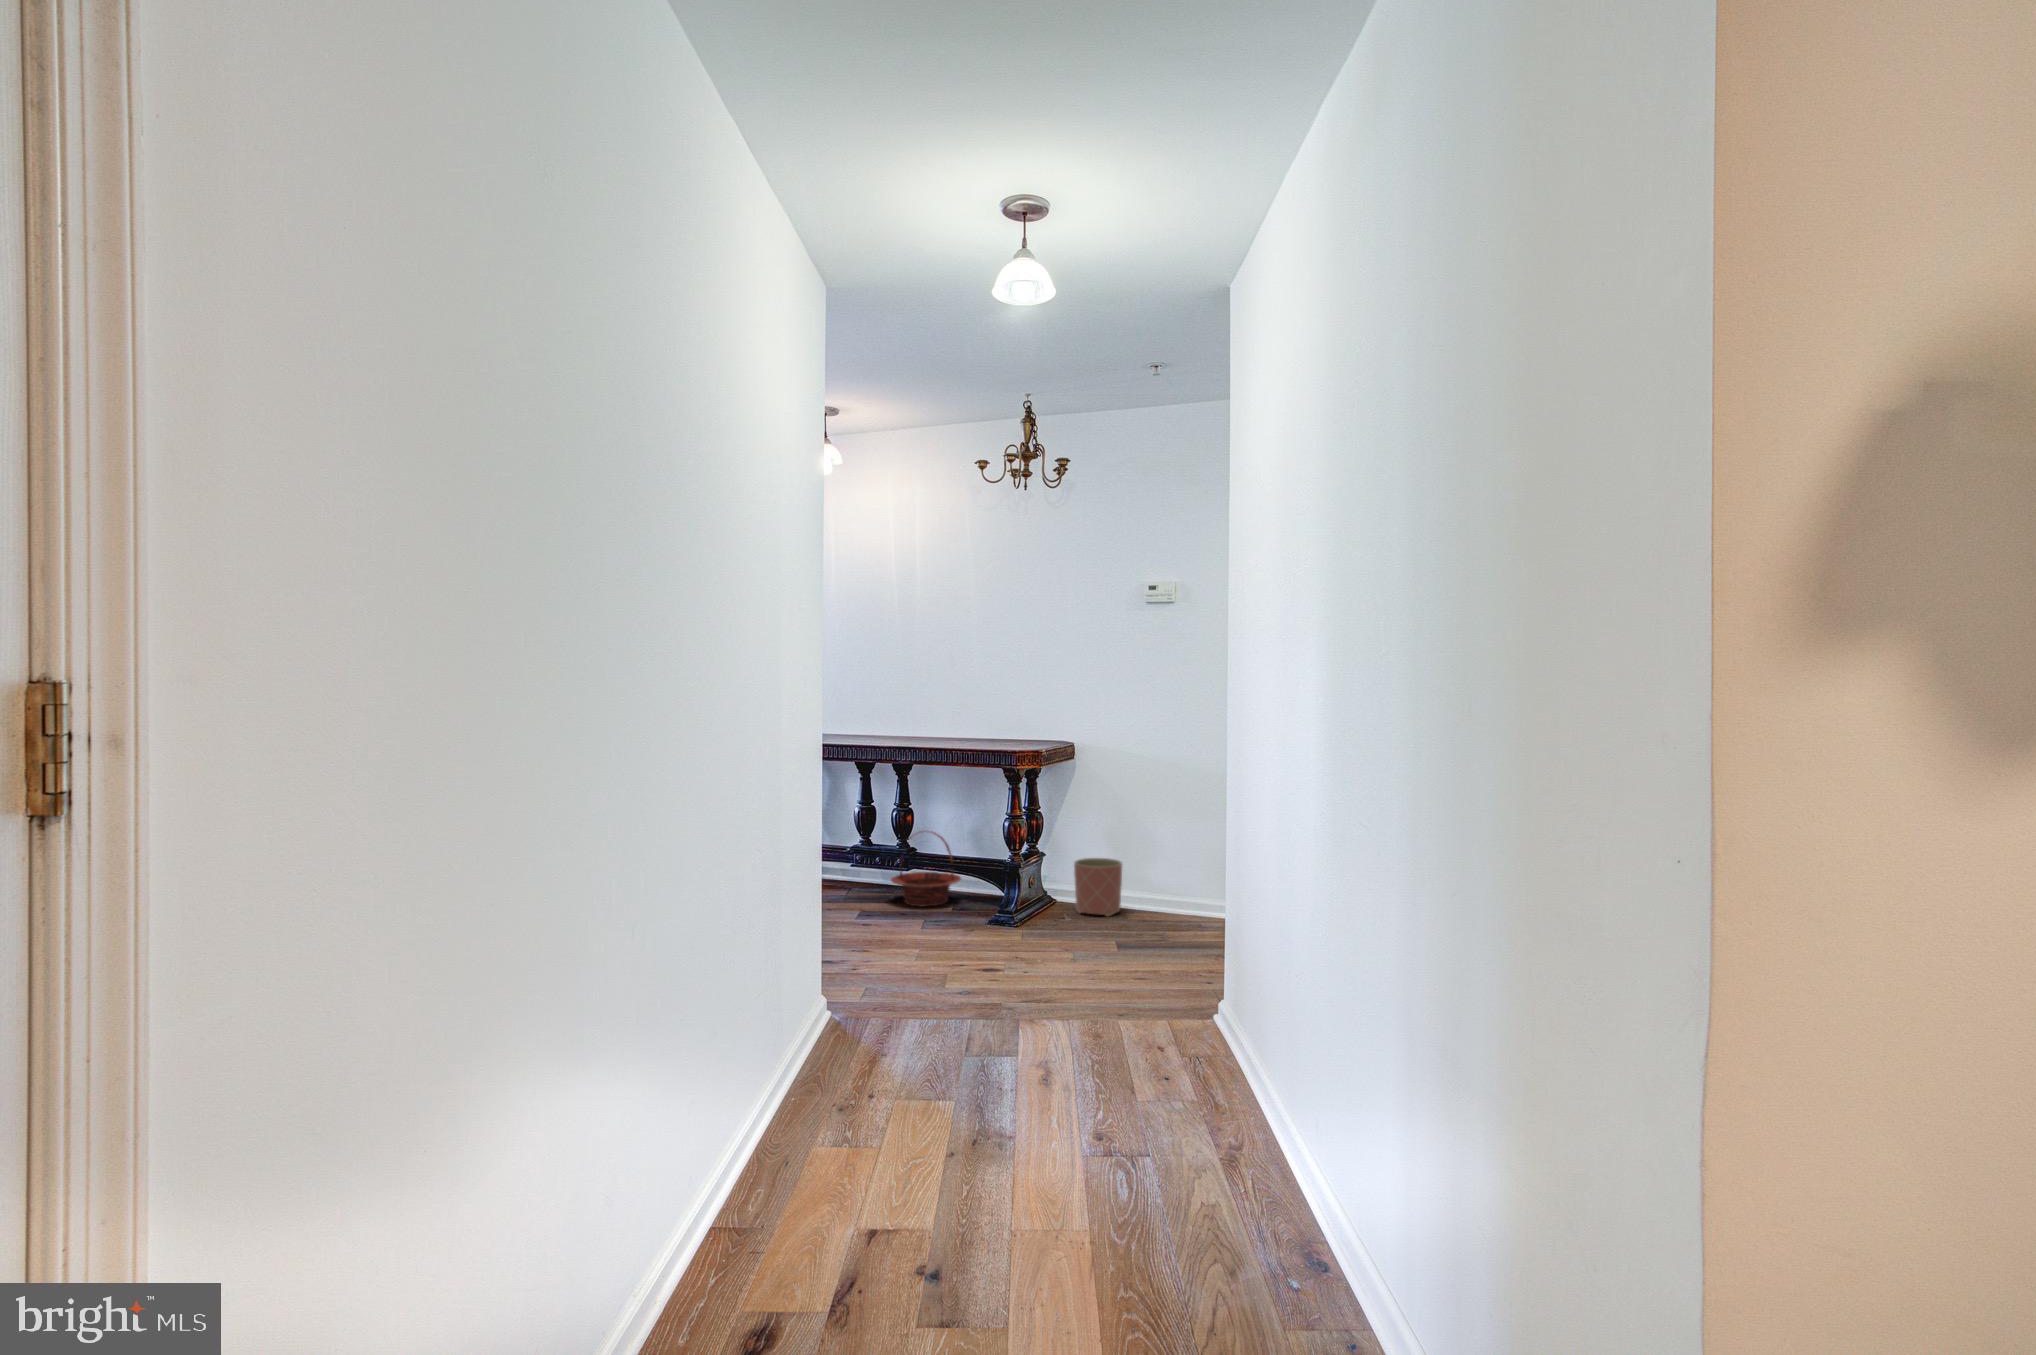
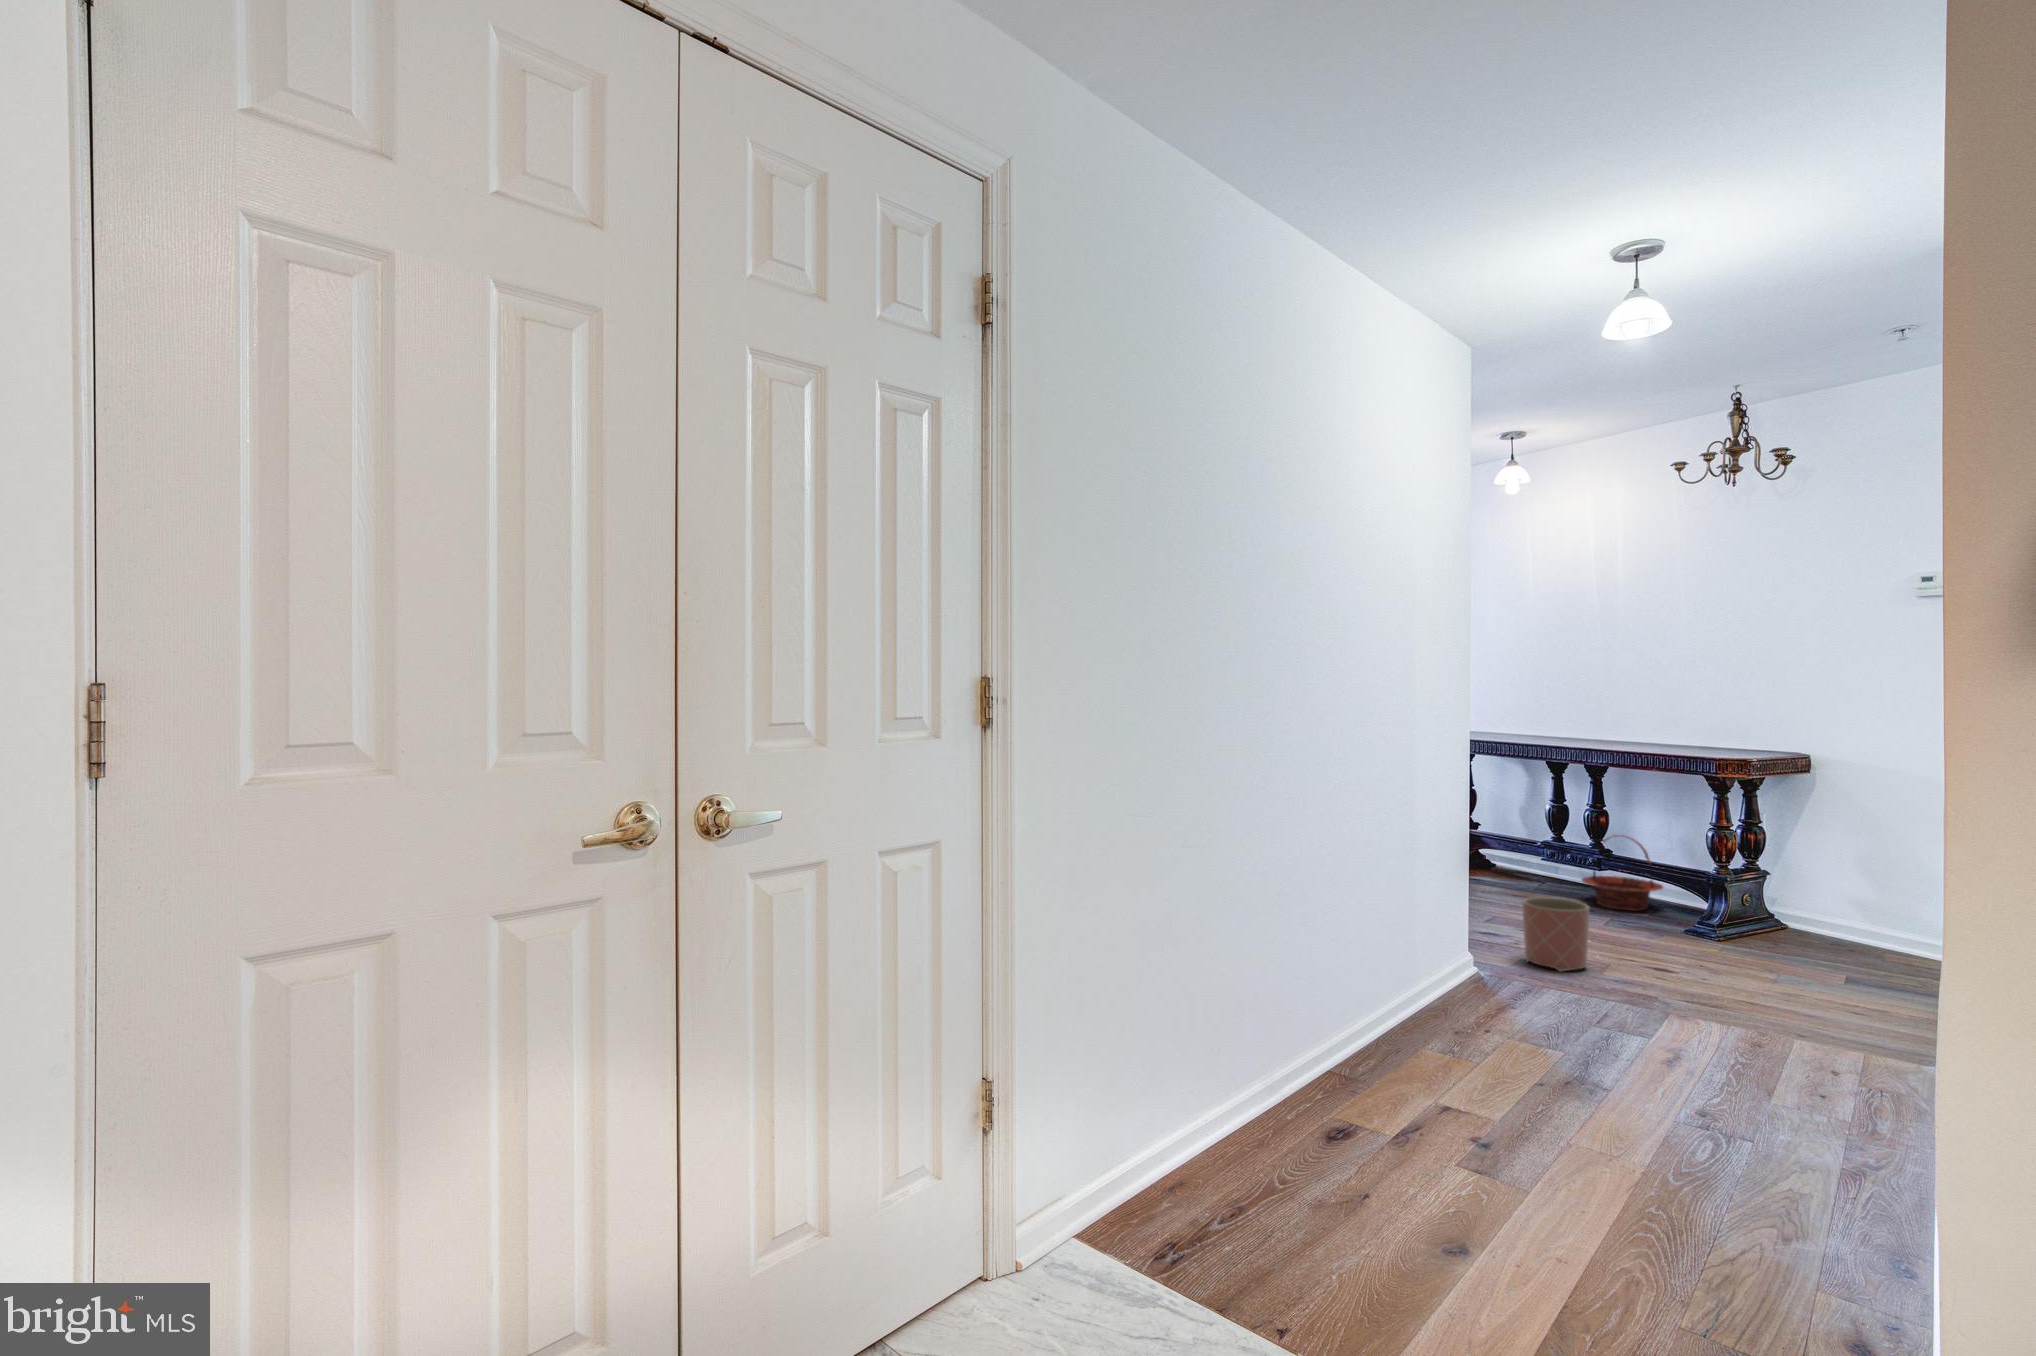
planter: present [1074,858,1122,916] -> present [1522,897,1589,972]

